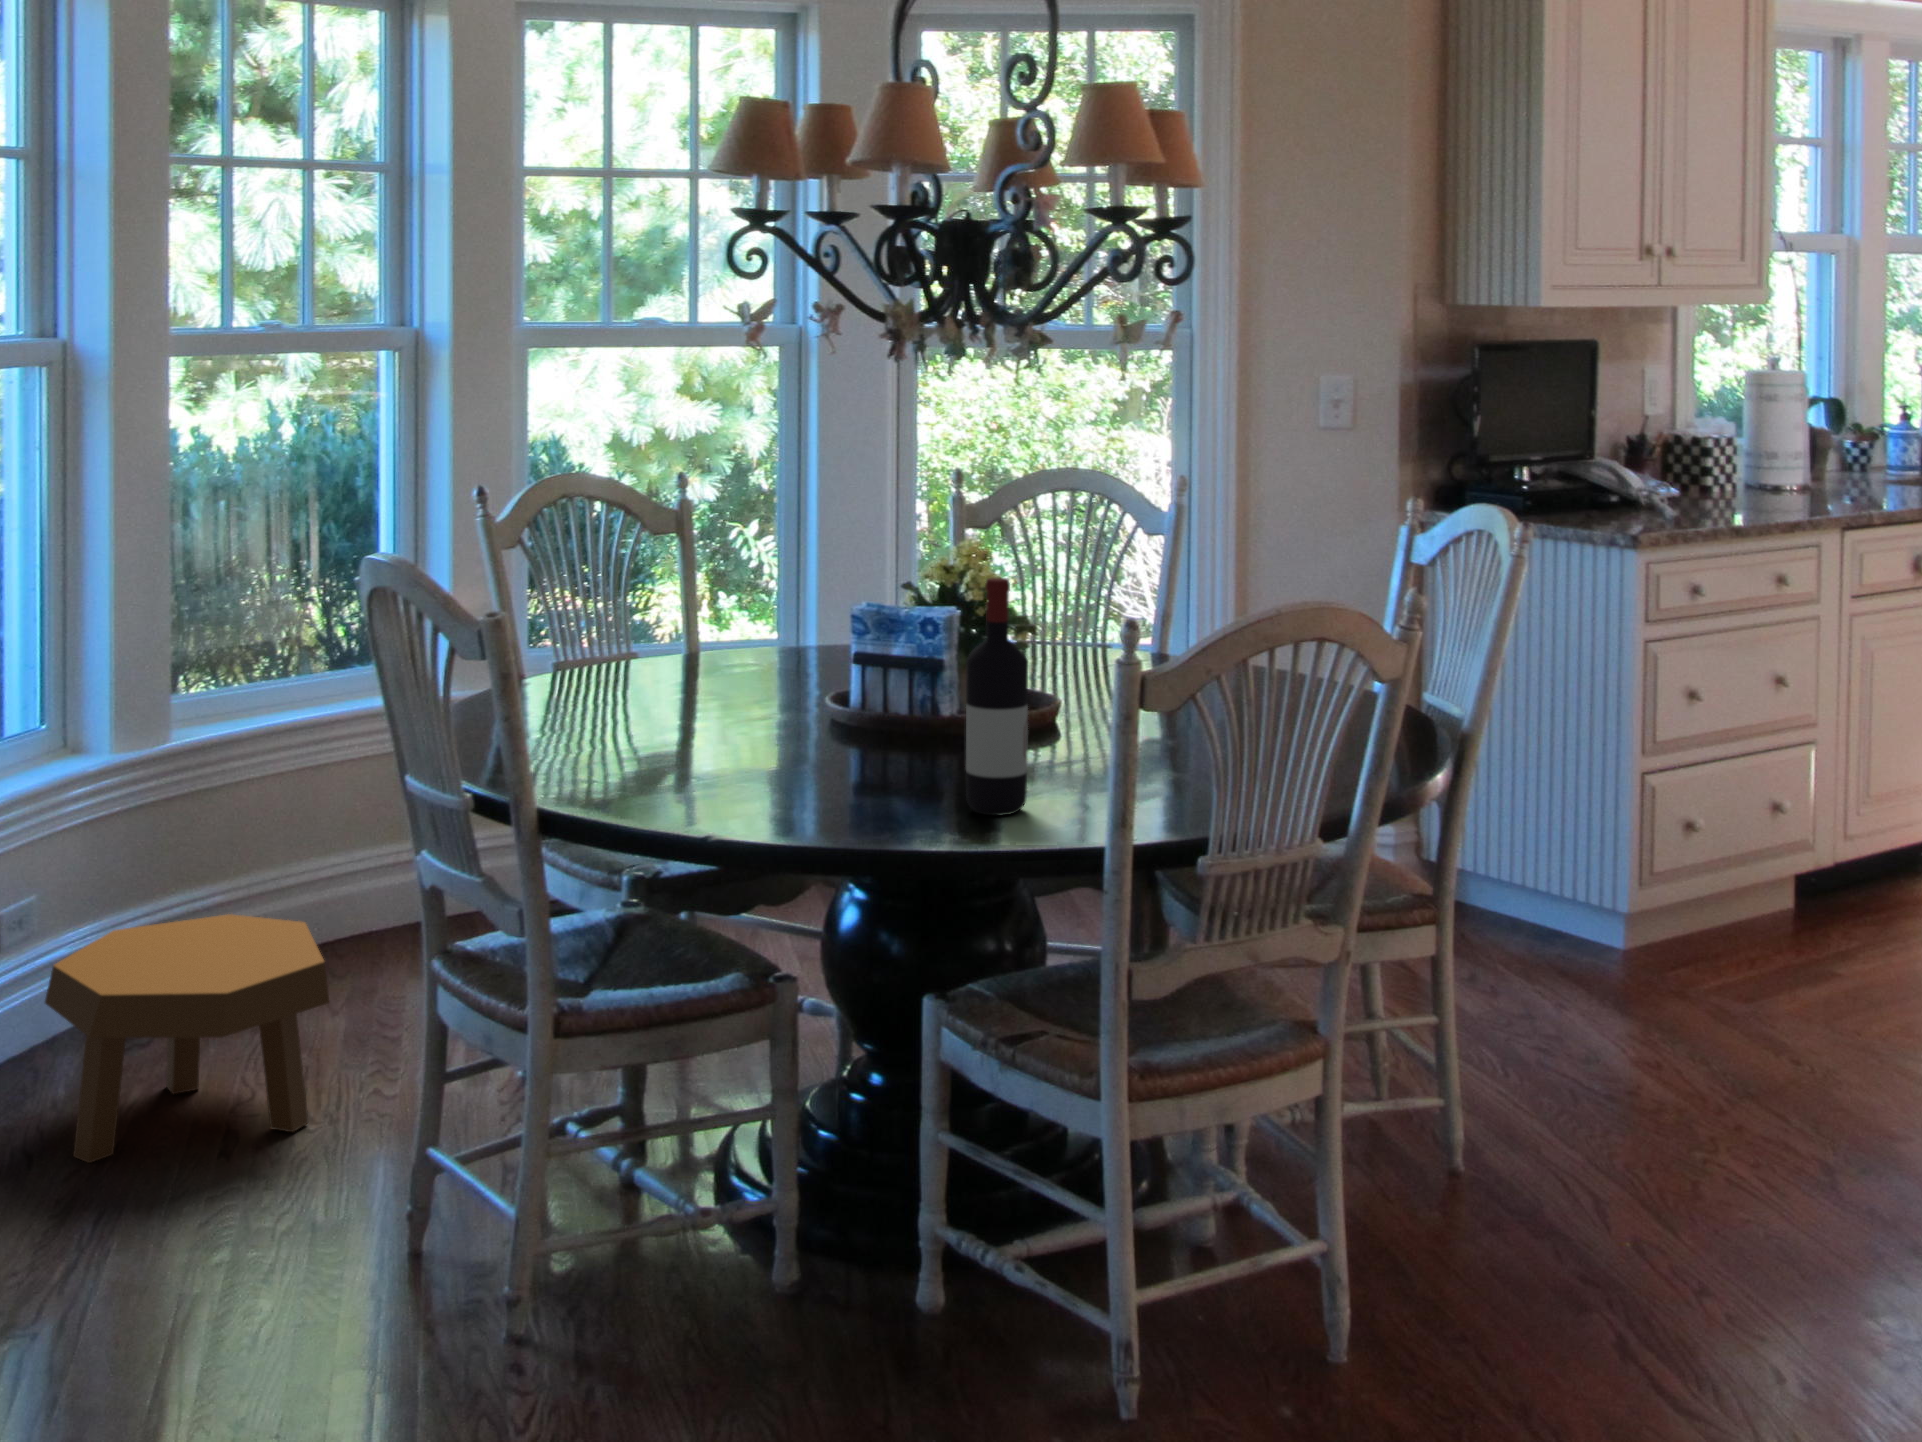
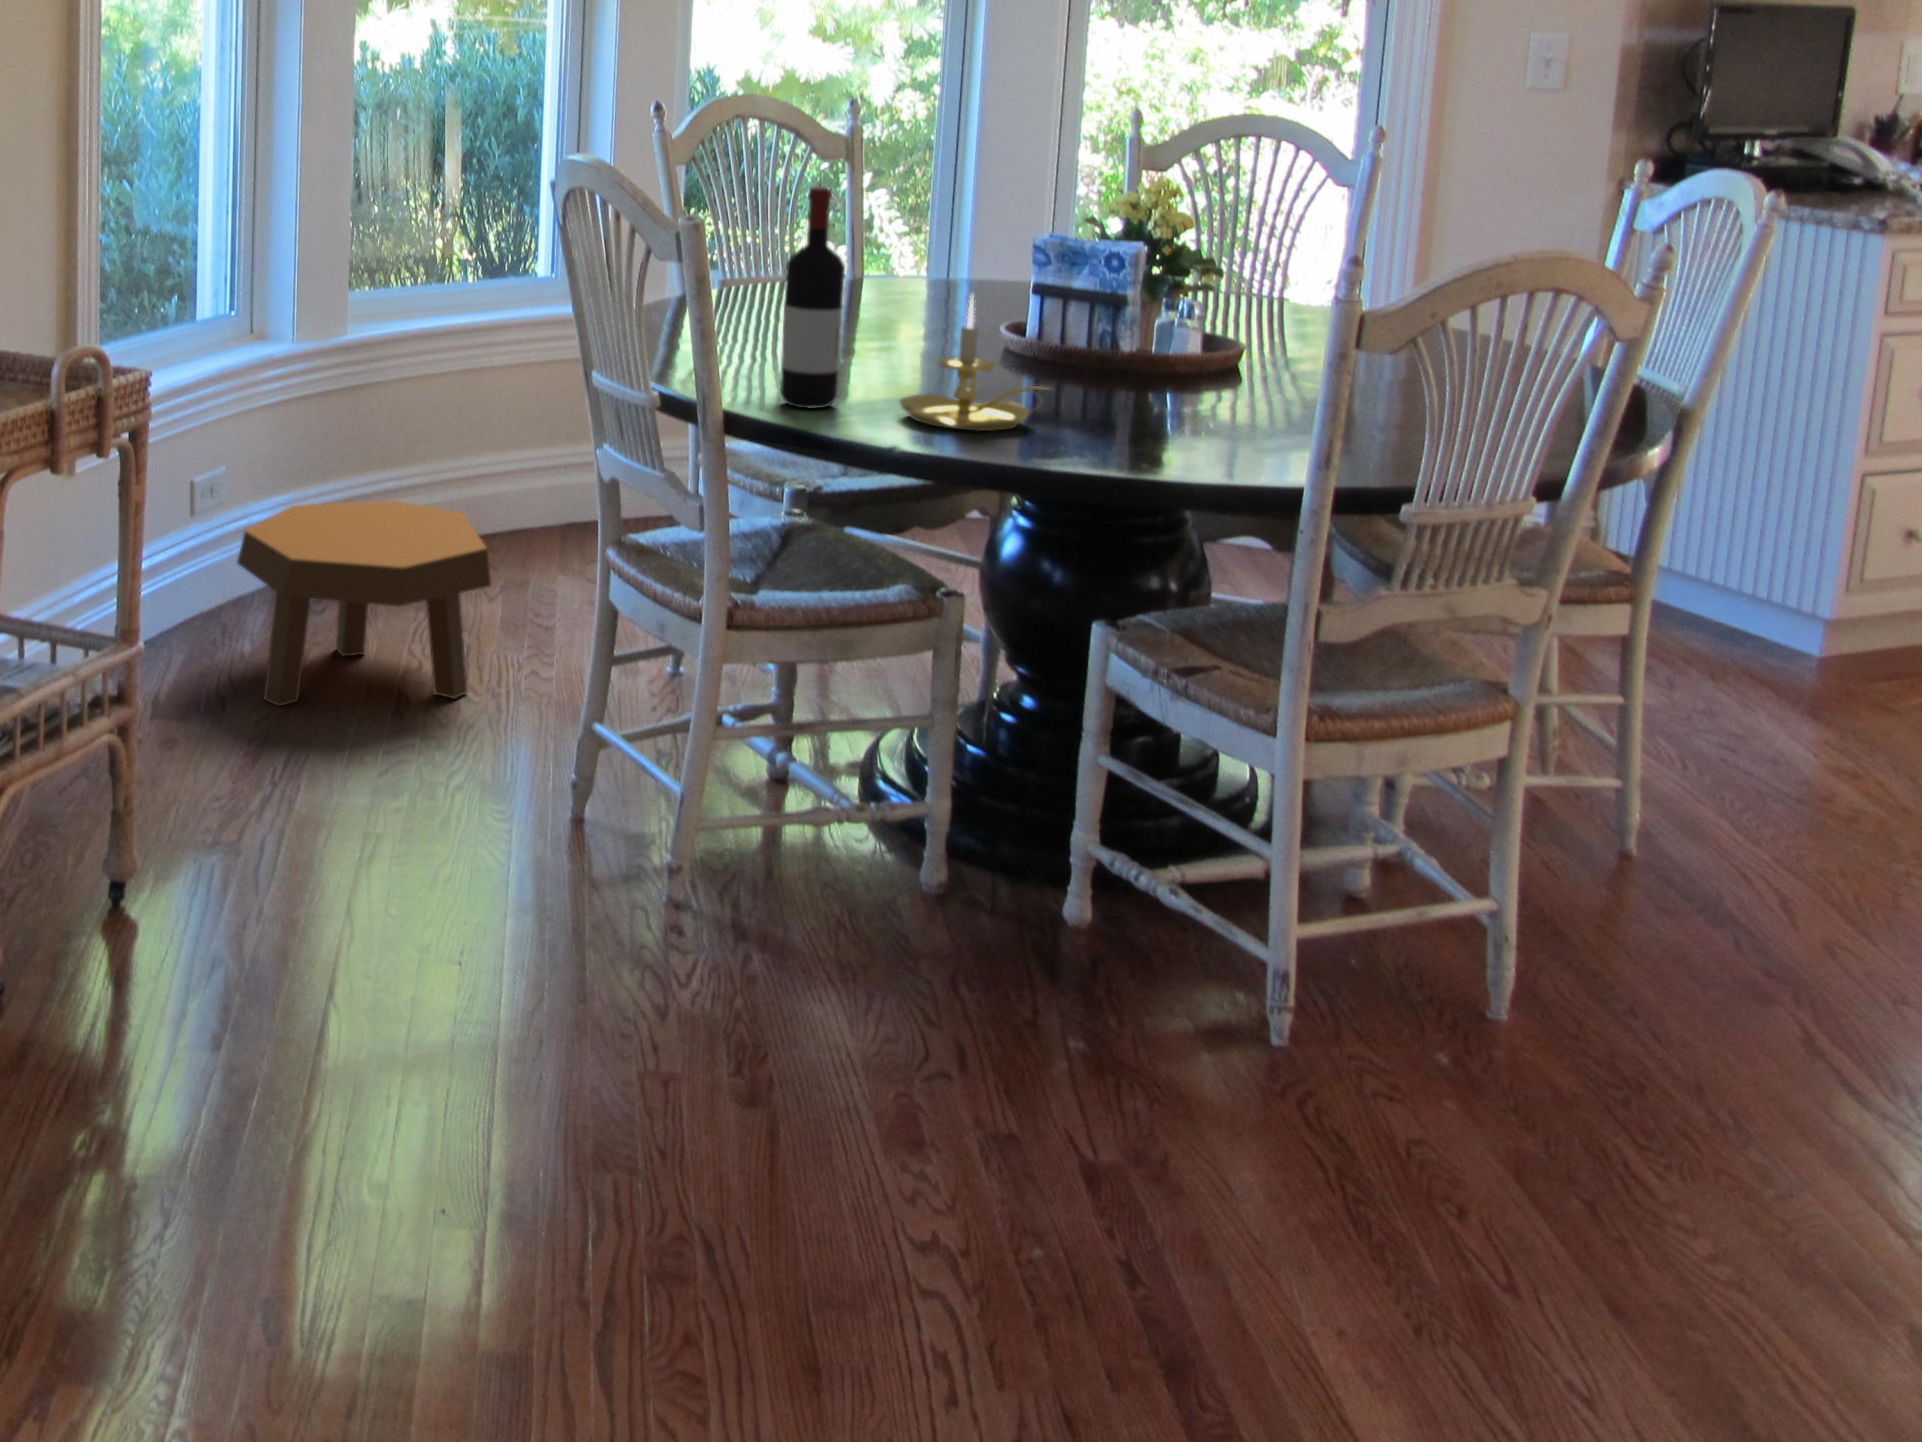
wine bottle: present [966,578,1028,816] -> present [780,187,845,409]
candle holder: none [719,667,869,808] -> present [900,296,1049,431]

